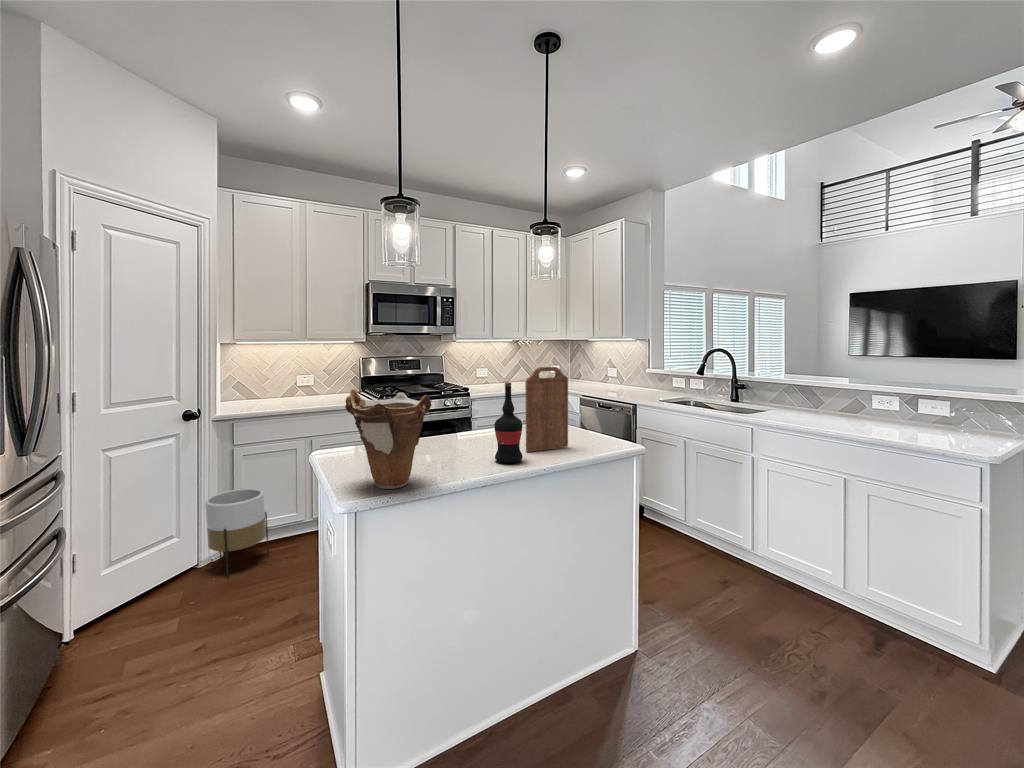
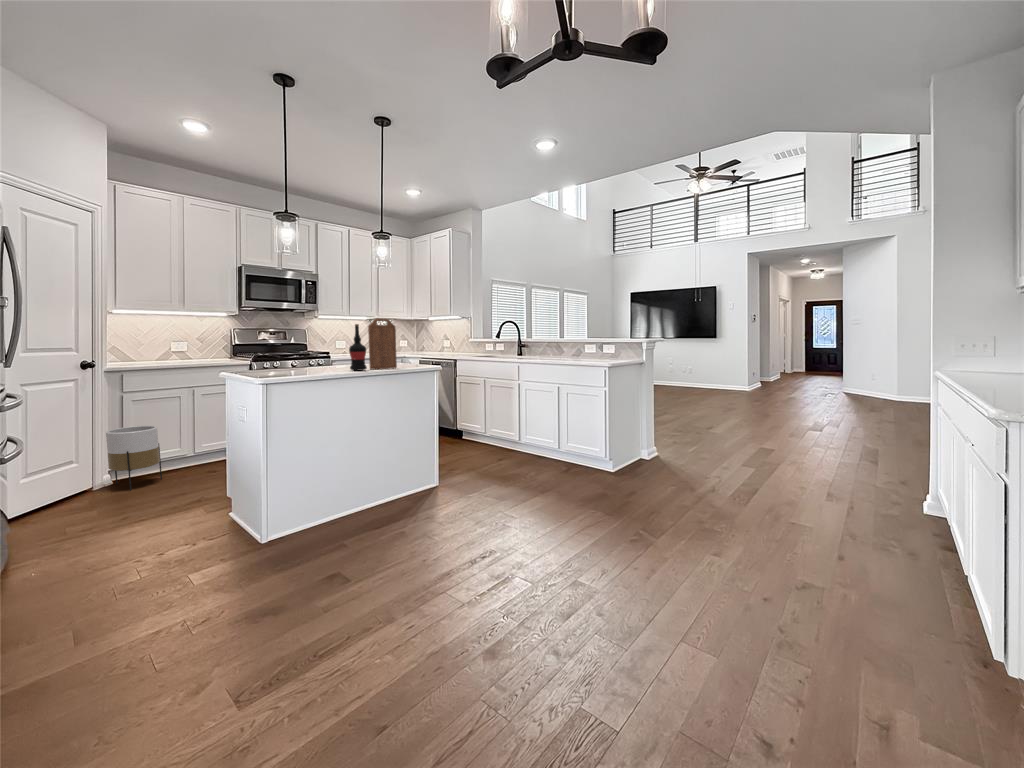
vase: present [345,389,431,489] -> none [261,320,312,374]

